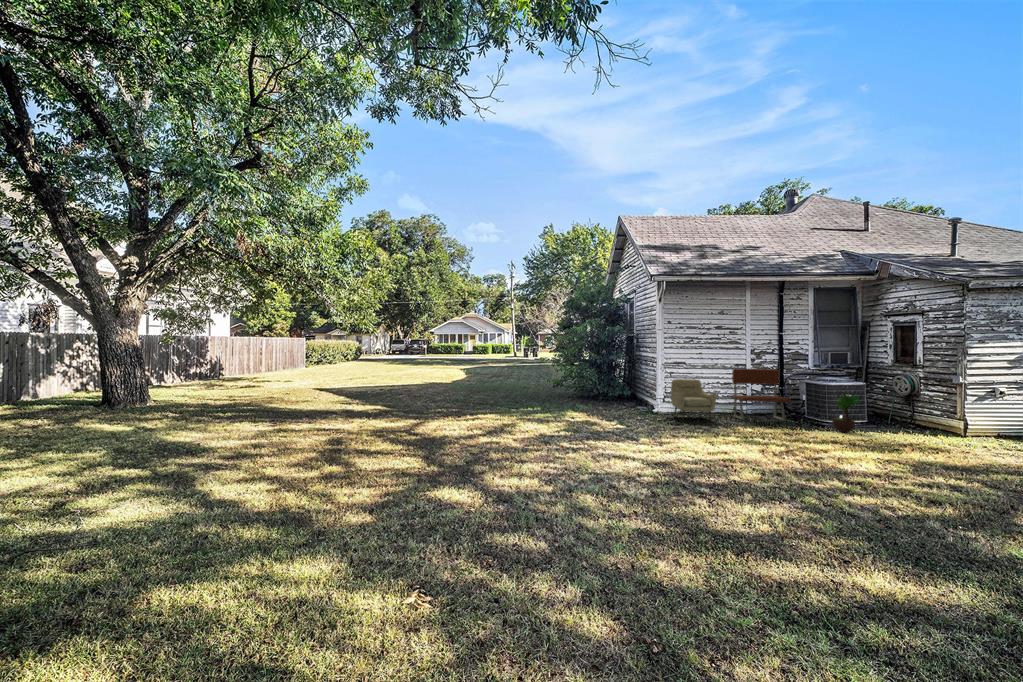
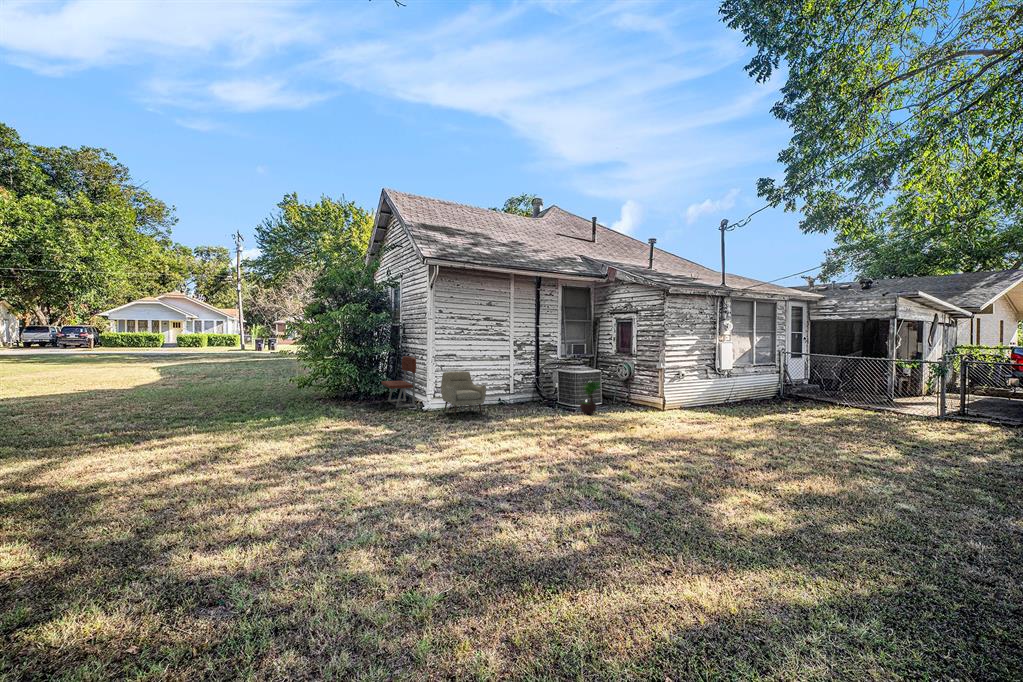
bench: present [732,369,791,421] -> present [381,356,416,408]

